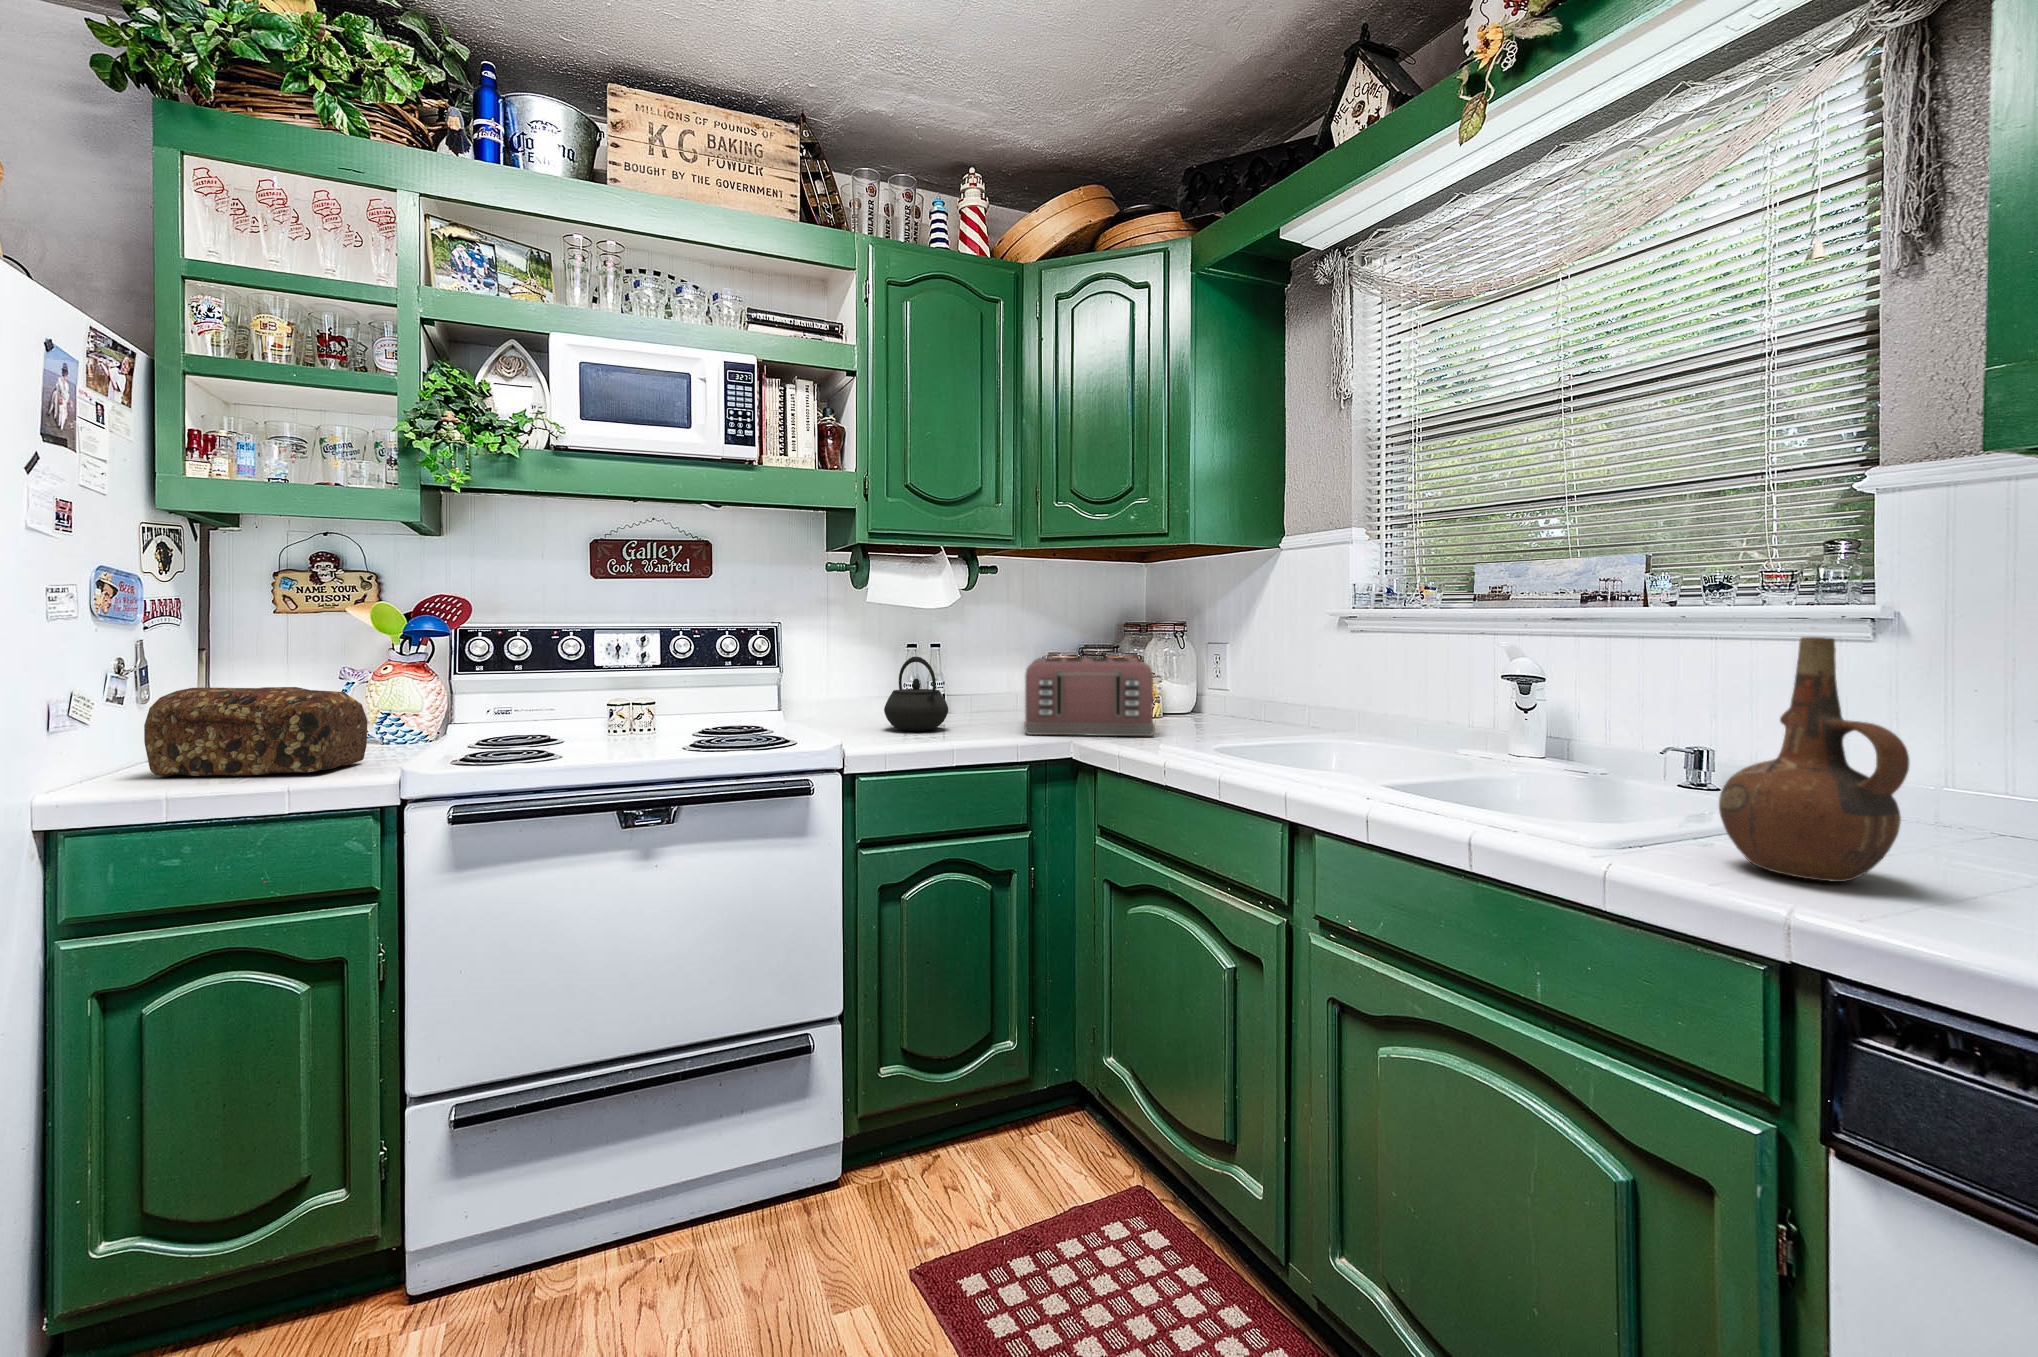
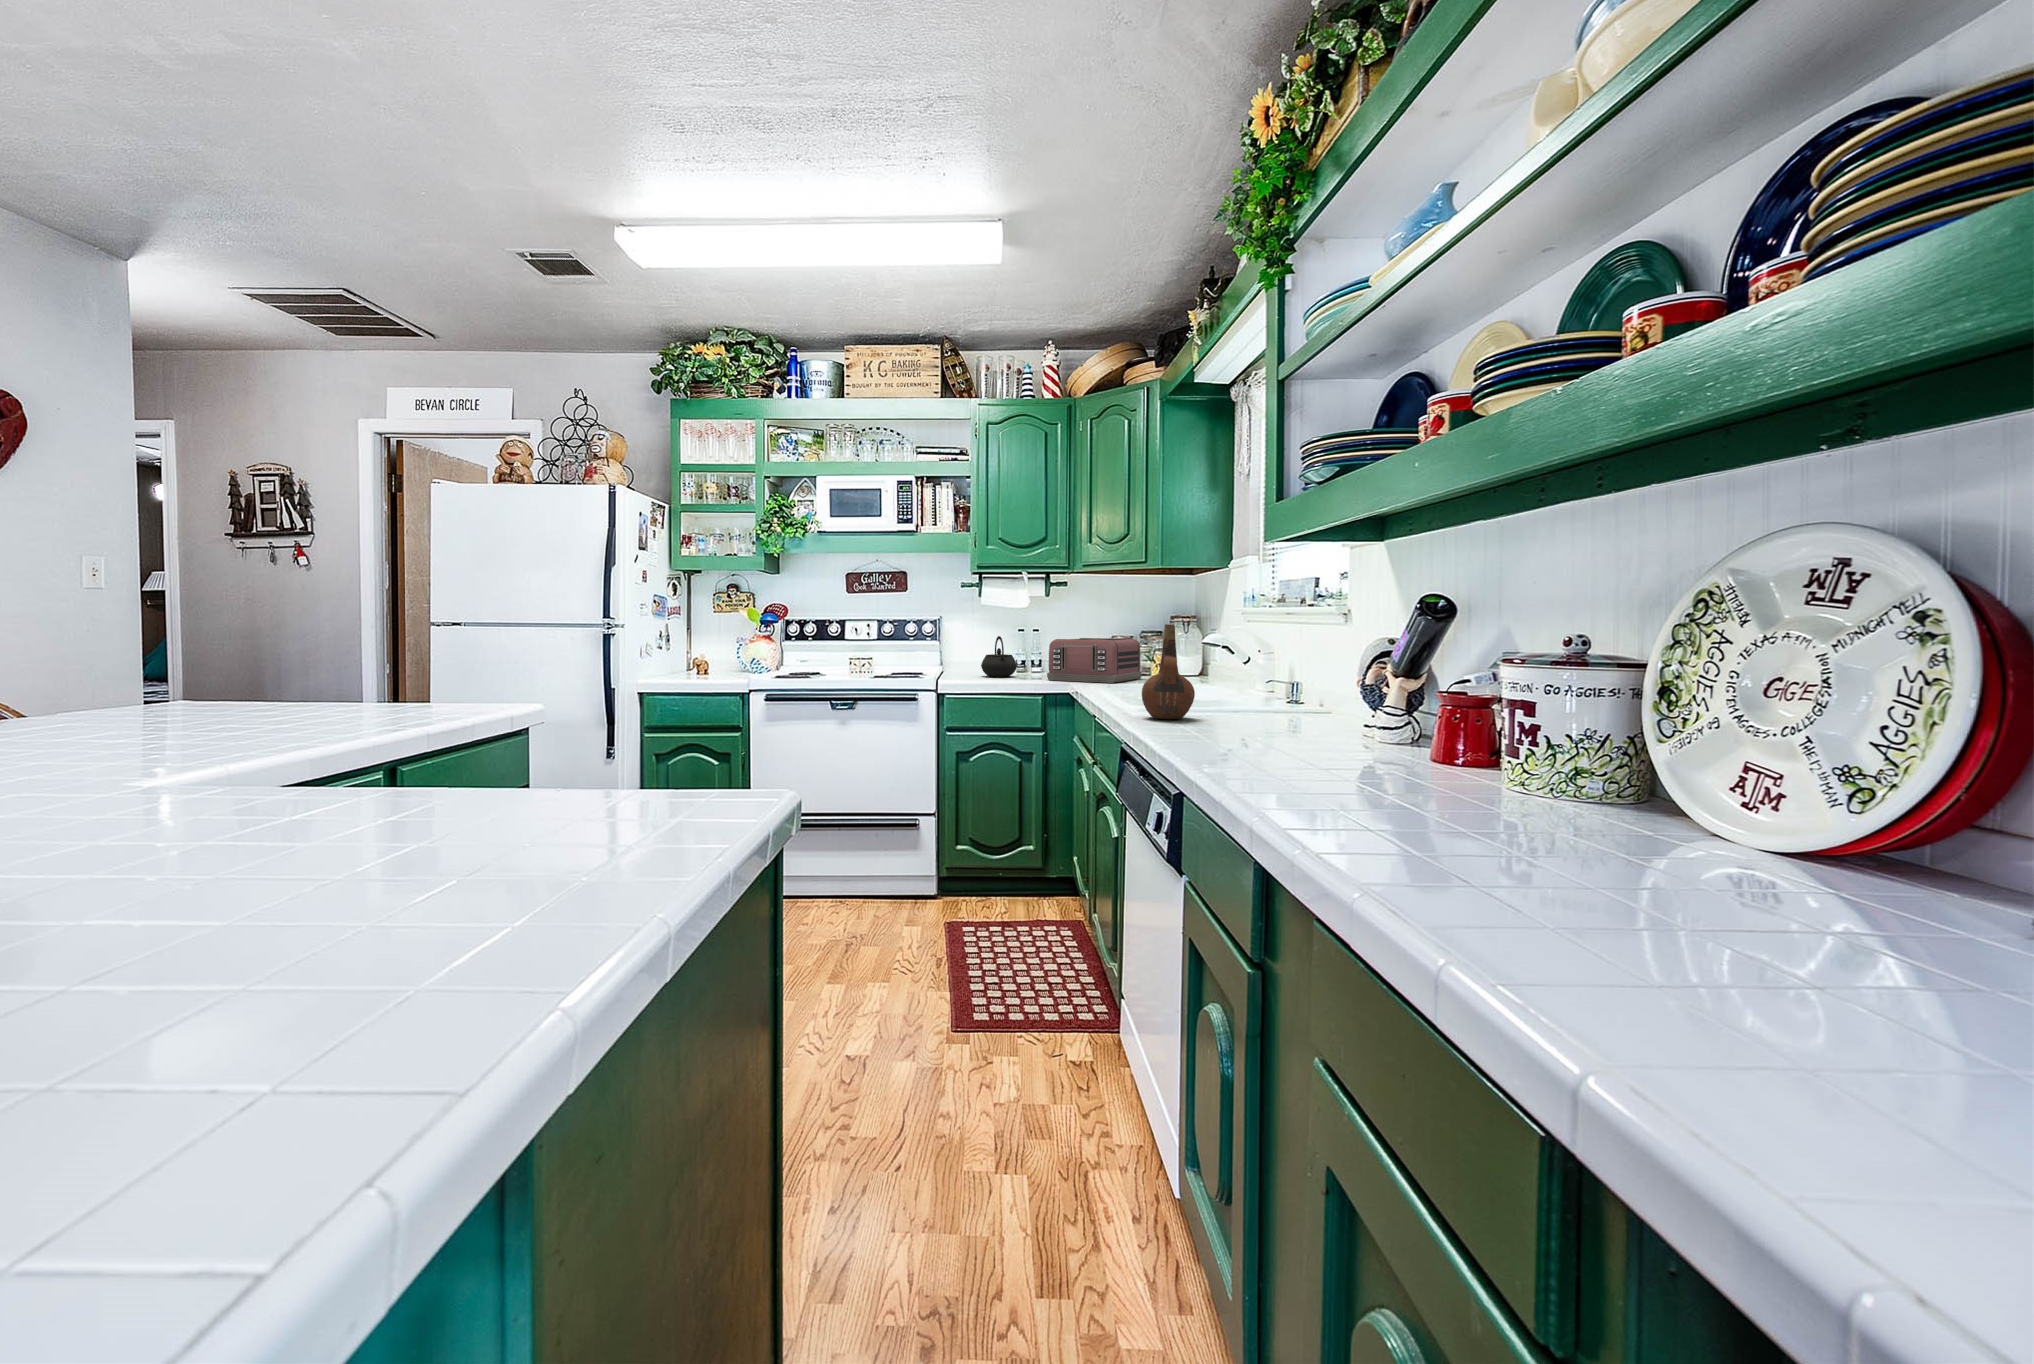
bread loaf: present [144,687,367,777] -> none [666,643,740,677]

